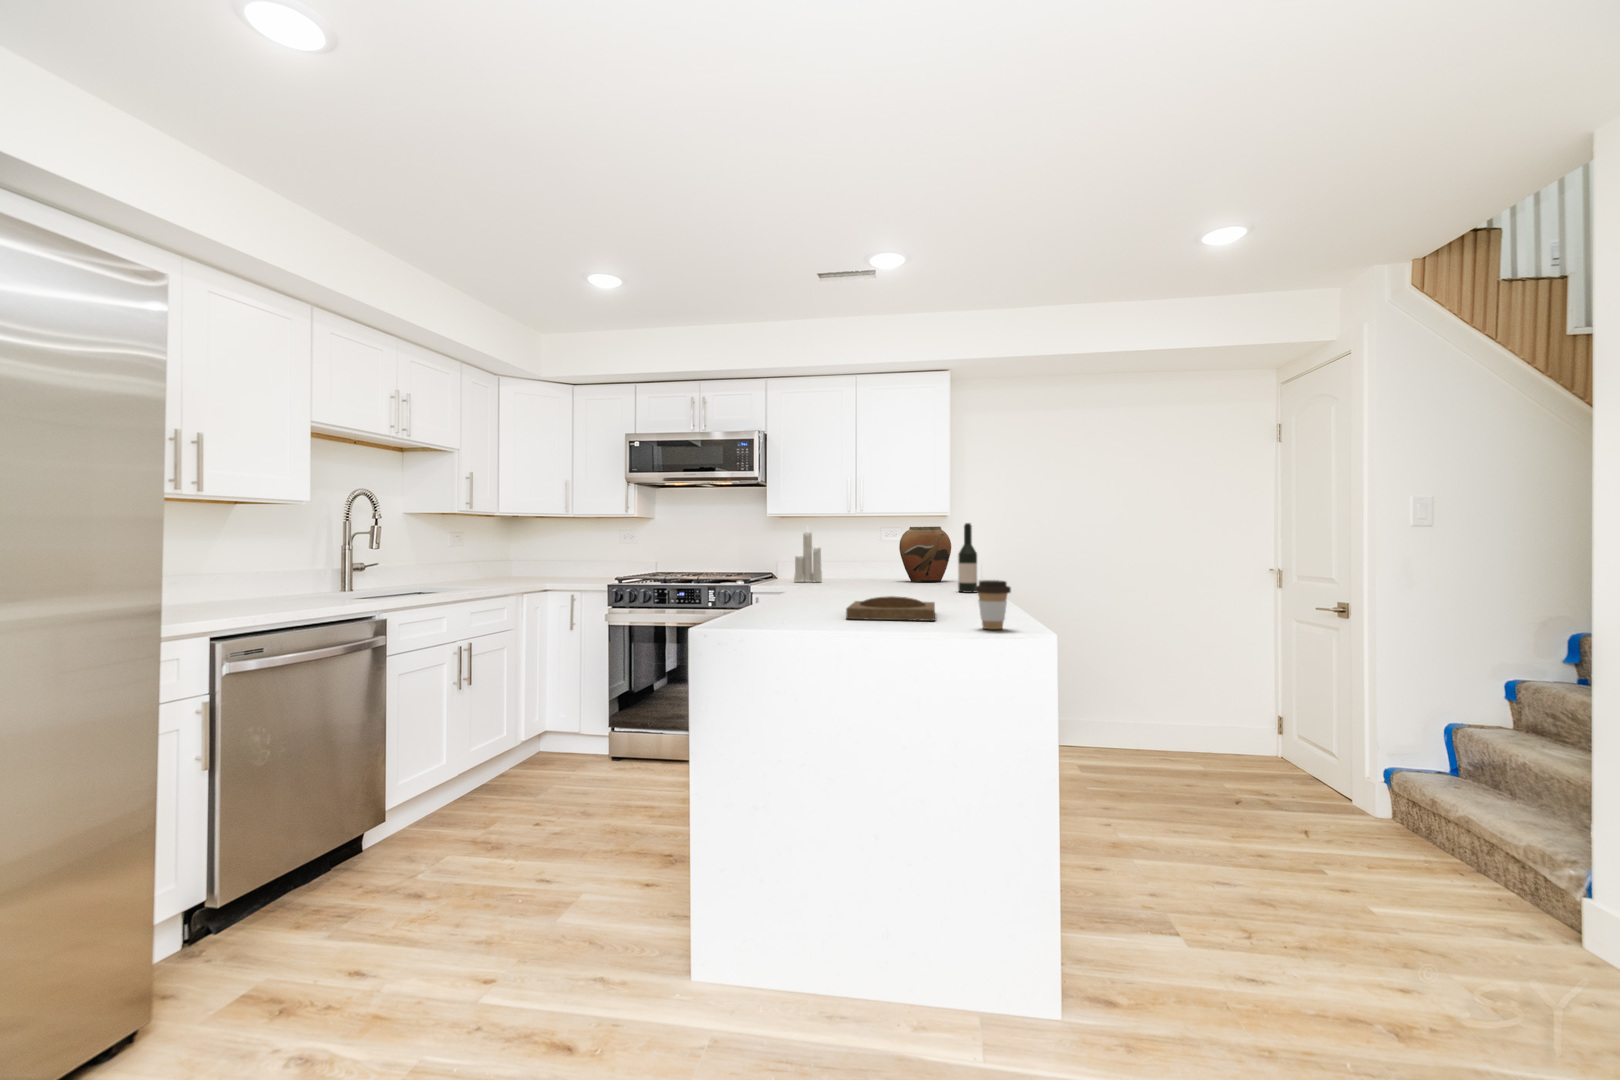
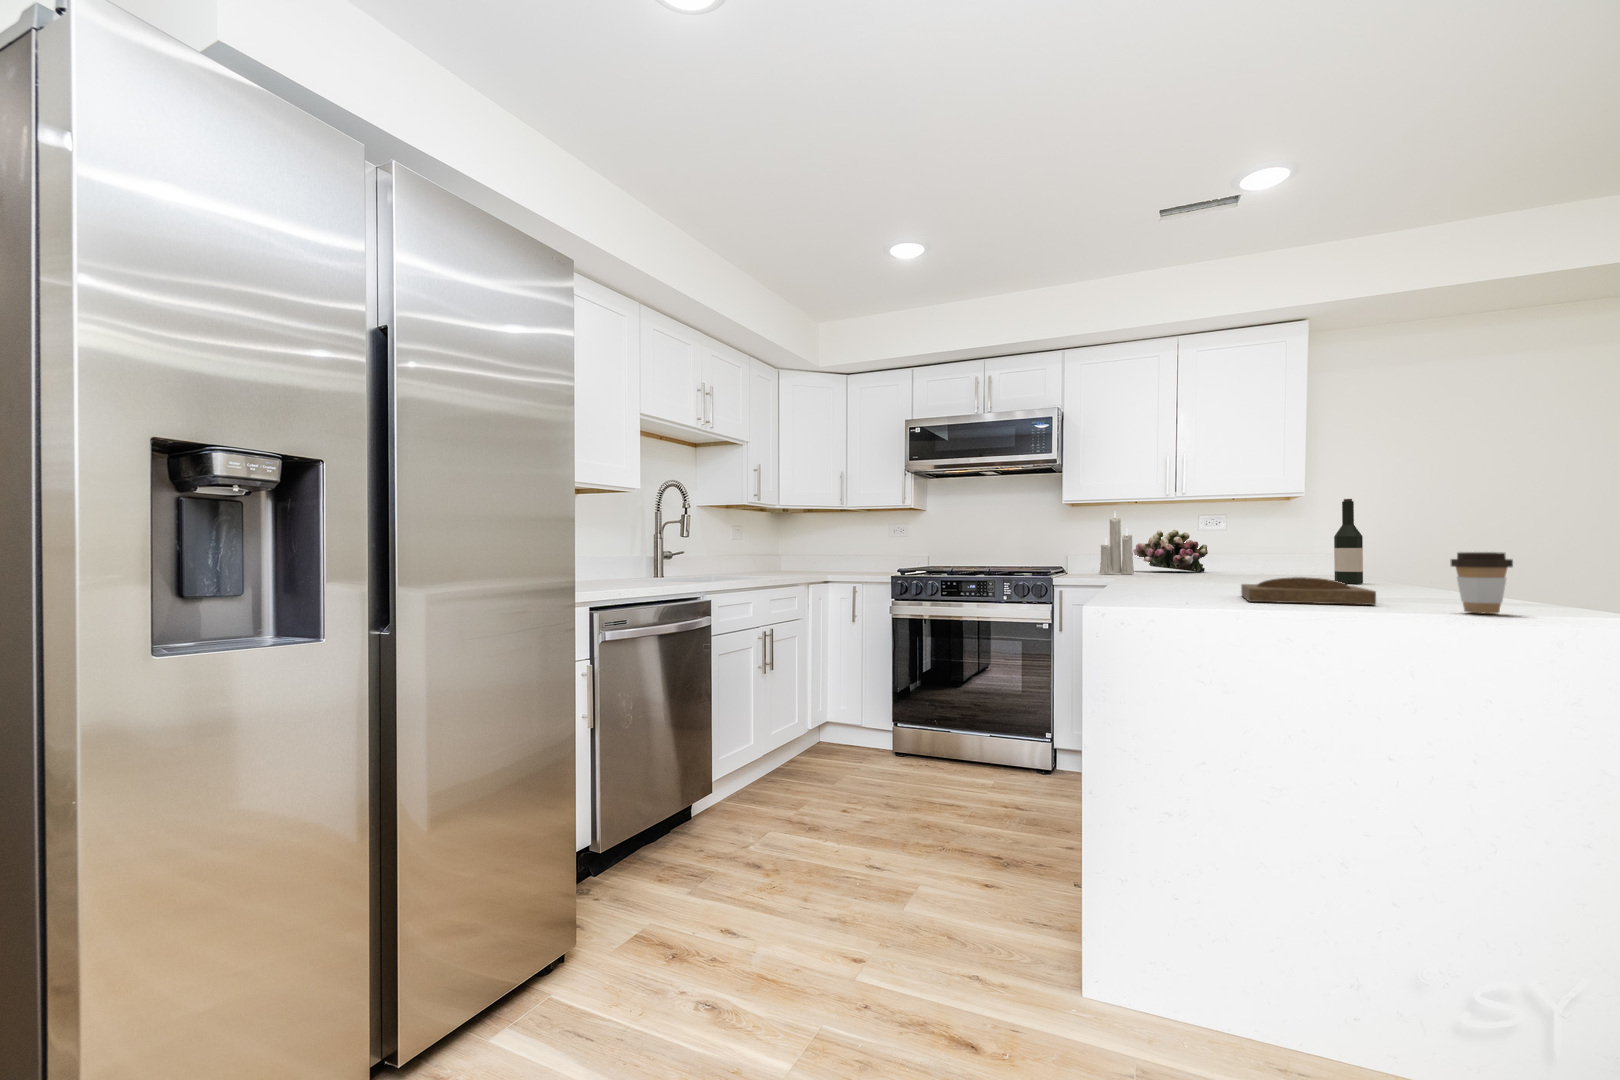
vase: present [899,527,951,582] -> none [1230,509,1299,575]
flower arrangement: none [829,542,888,579] -> present [1133,530,1208,572]

